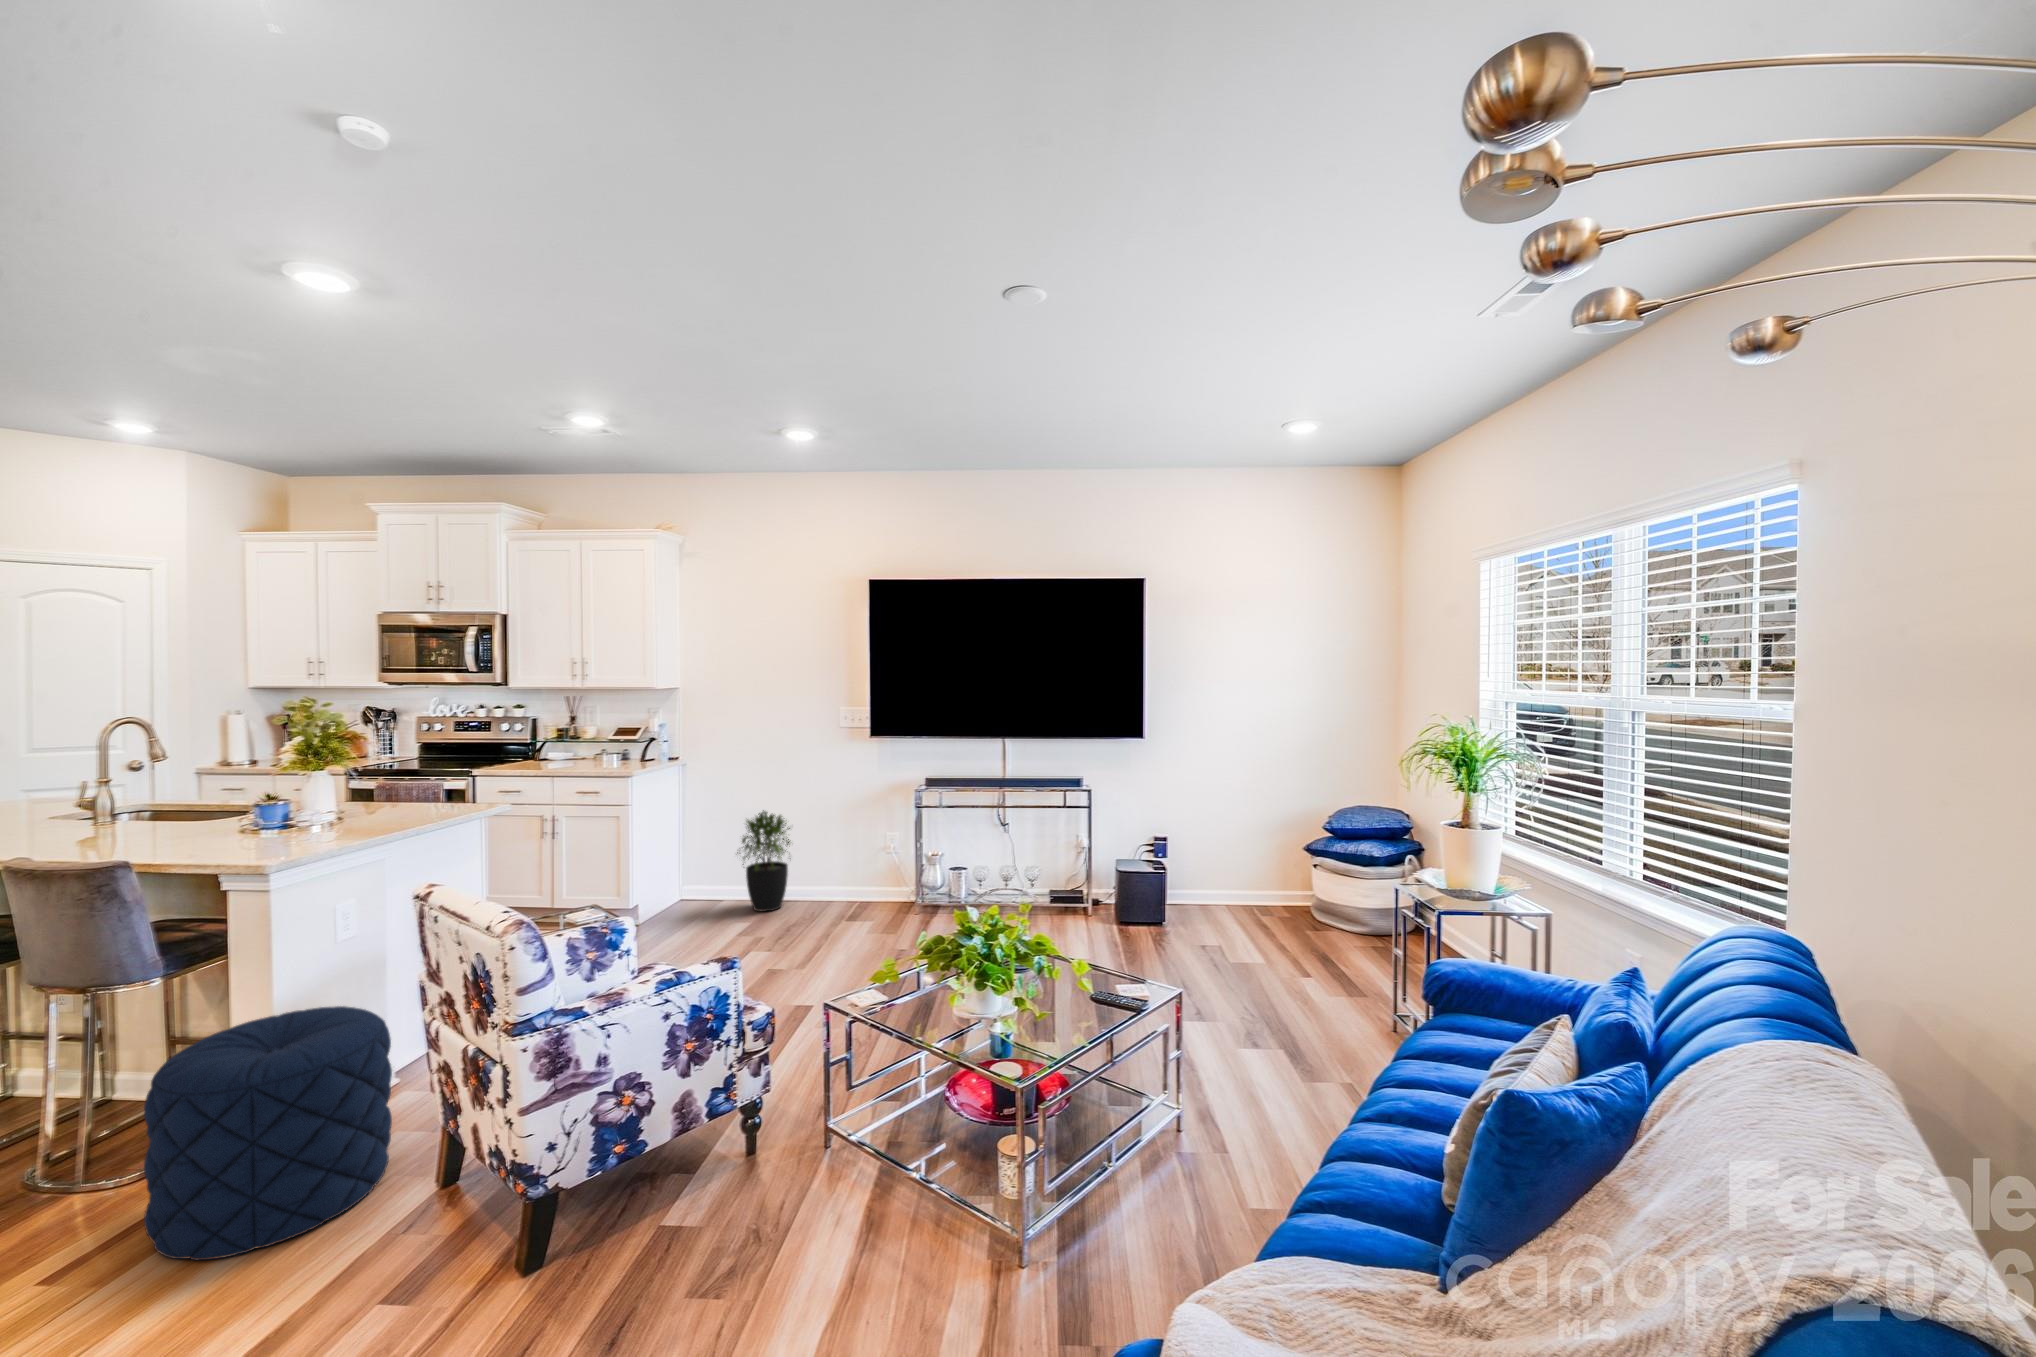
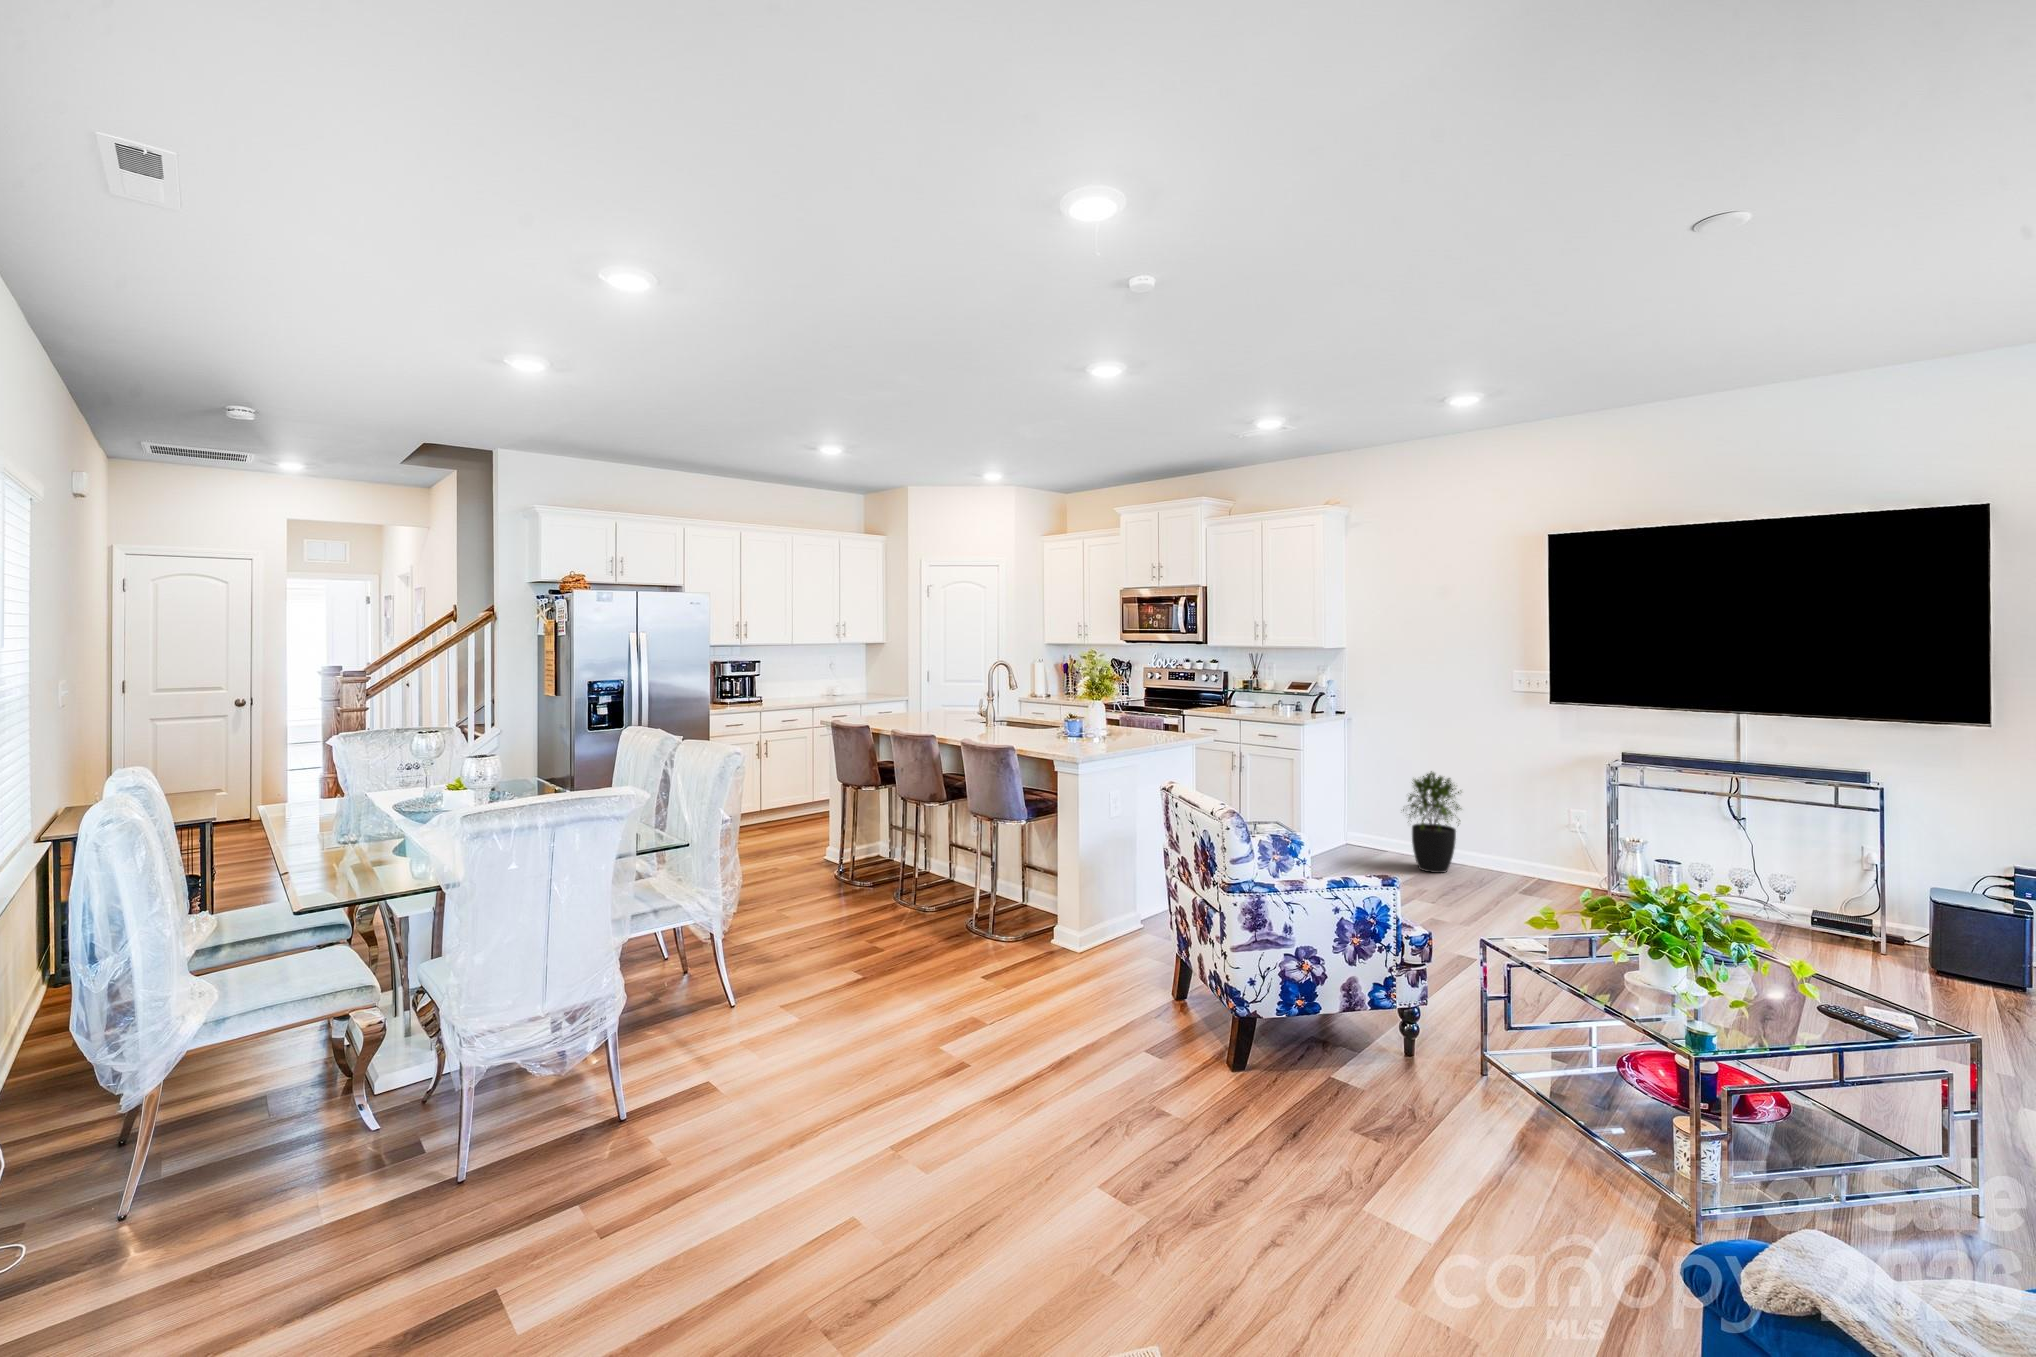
pouf: present [144,1006,392,1260] -> none [1025,858,1145,998]

